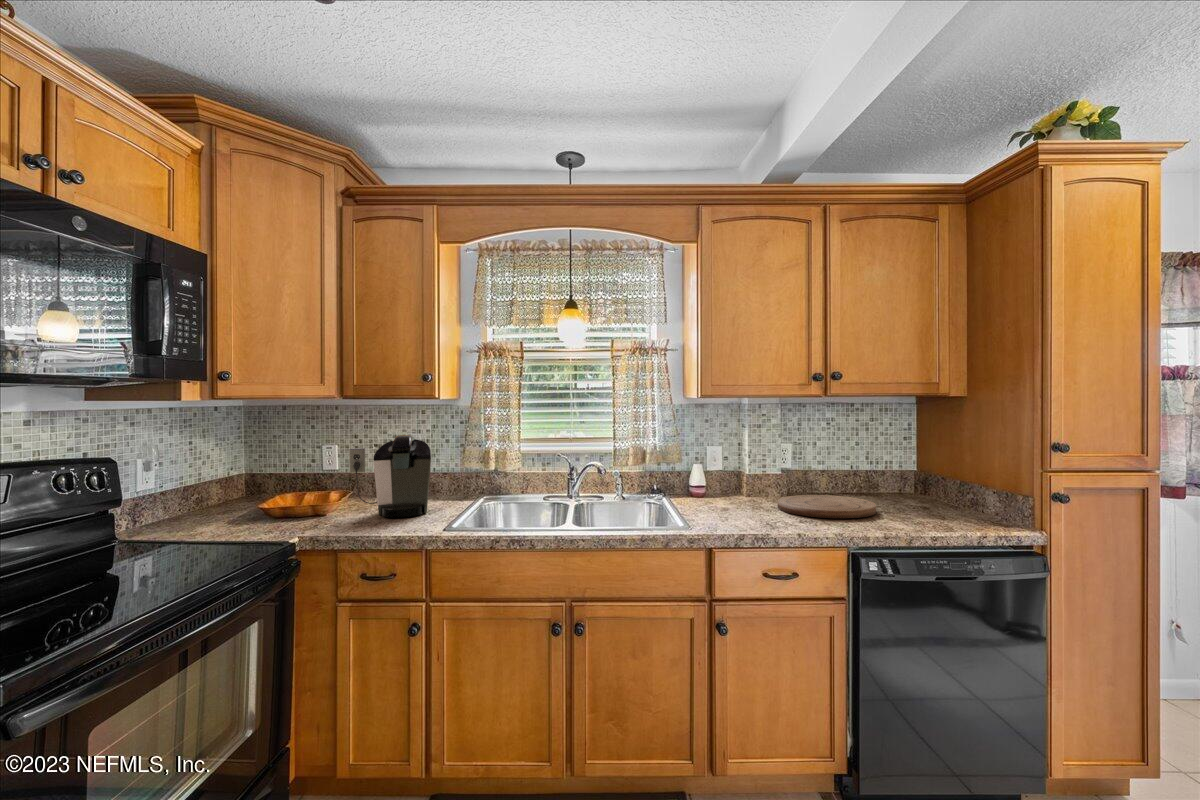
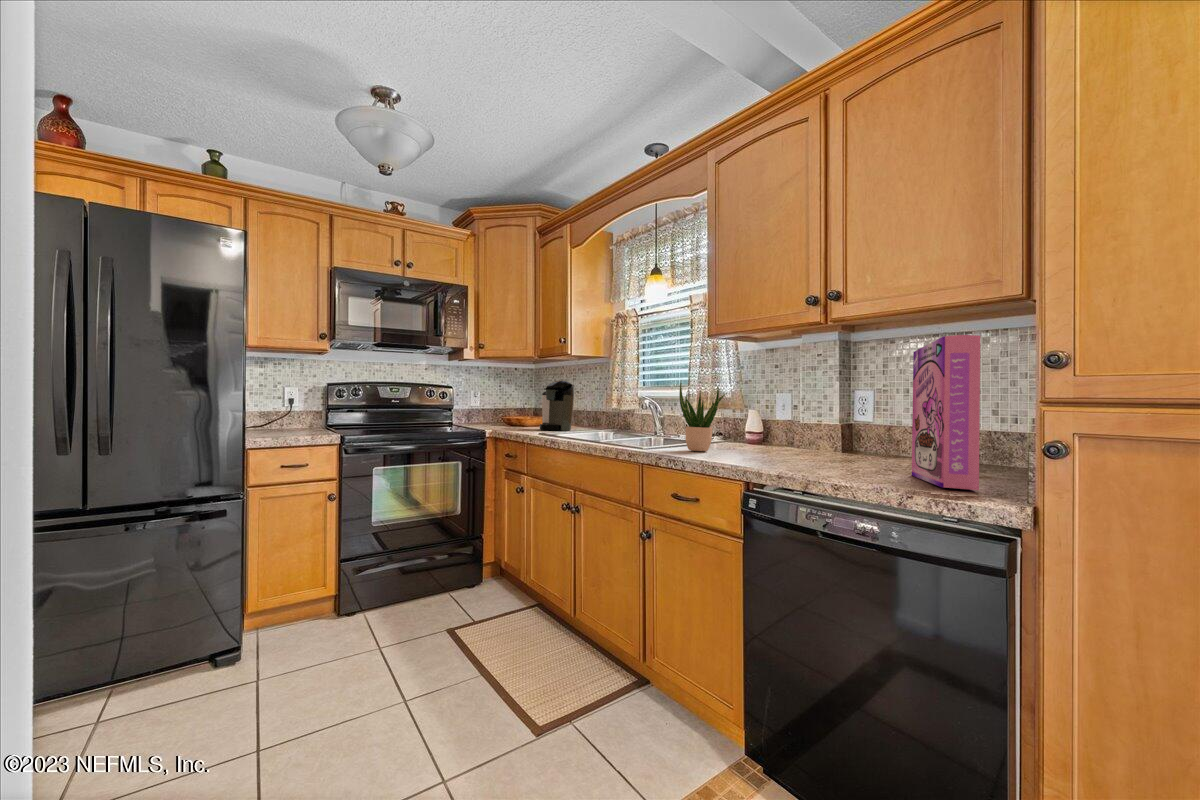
cereal box: none [913,434,989,527] -> present [912,335,980,490]
potted plant: none [715,450,767,522] -> present [679,383,727,451]
cutting board: present [778,495,876,518] -> none [768,446,897,466]

